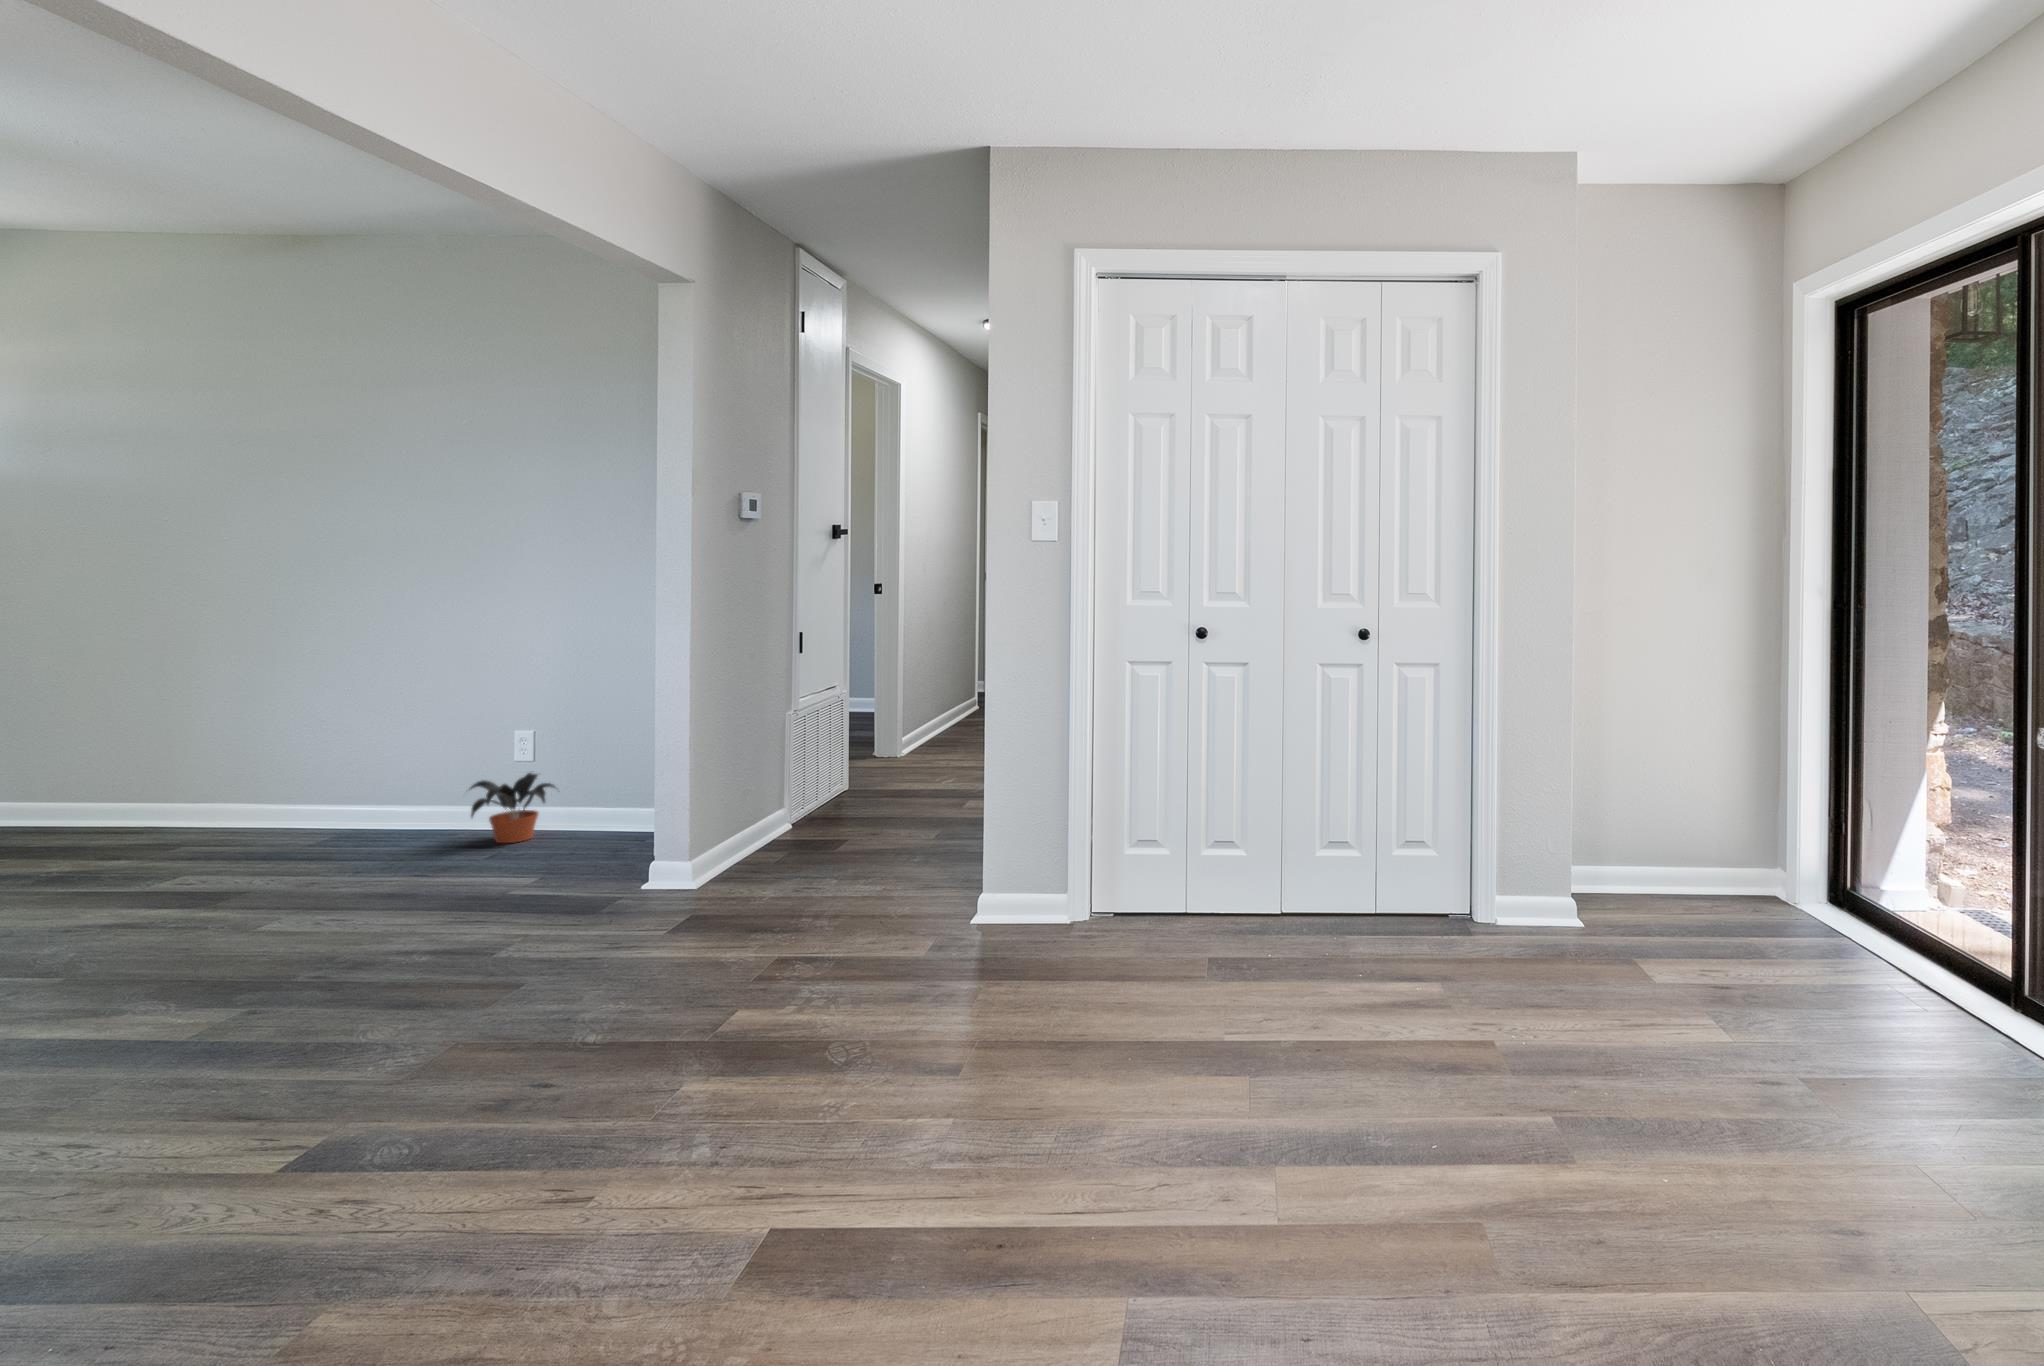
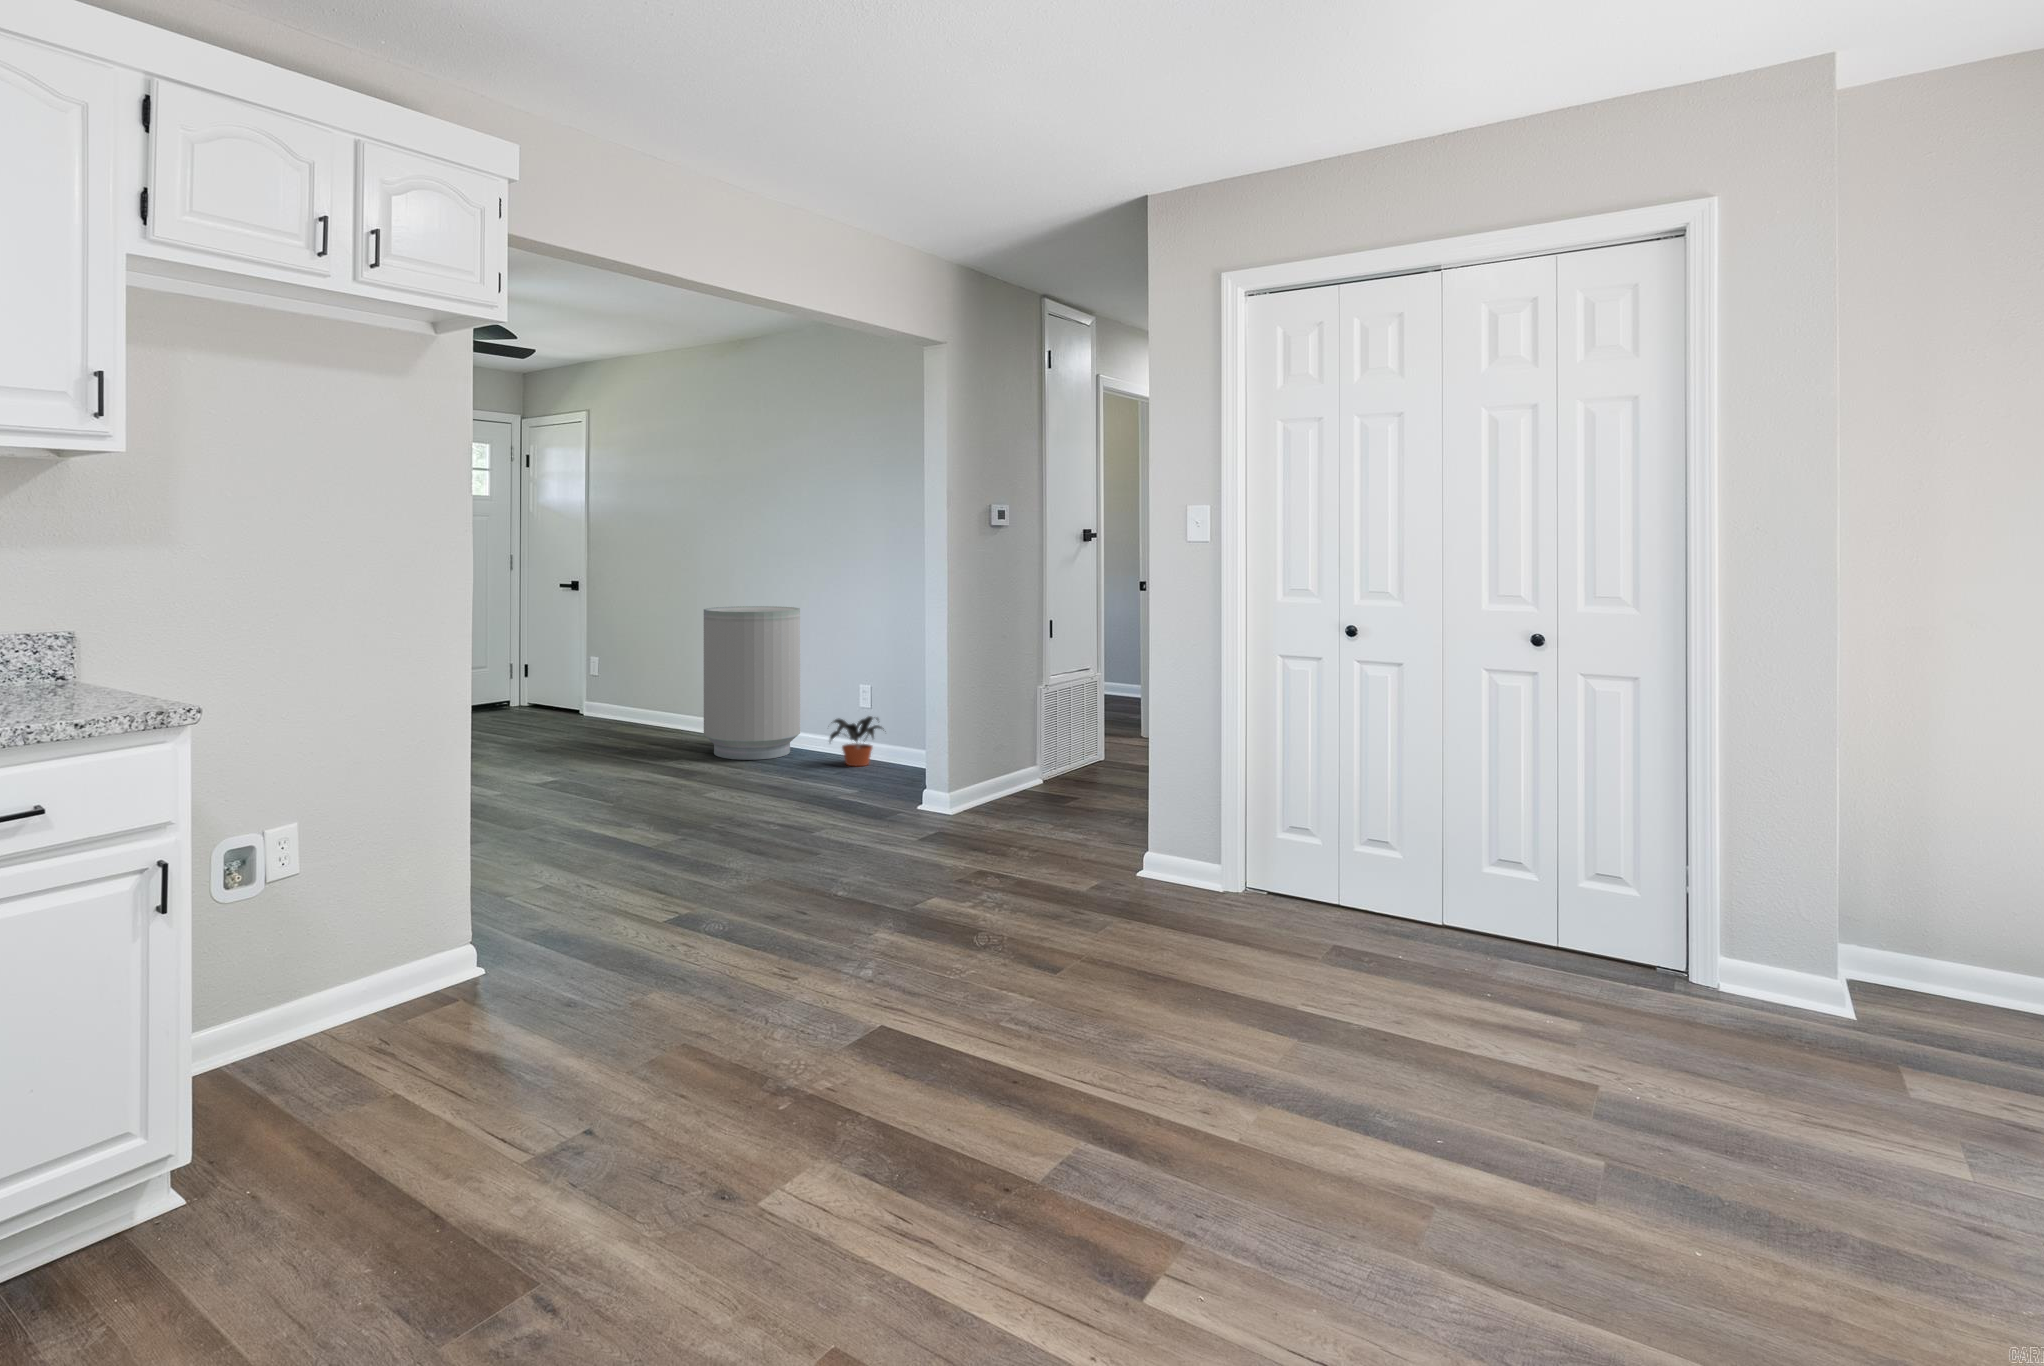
trash can: none [228,630,410,862] -> present [704,606,800,760]

